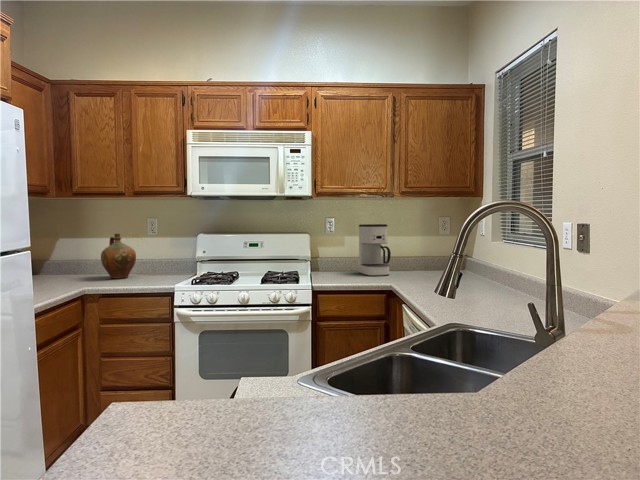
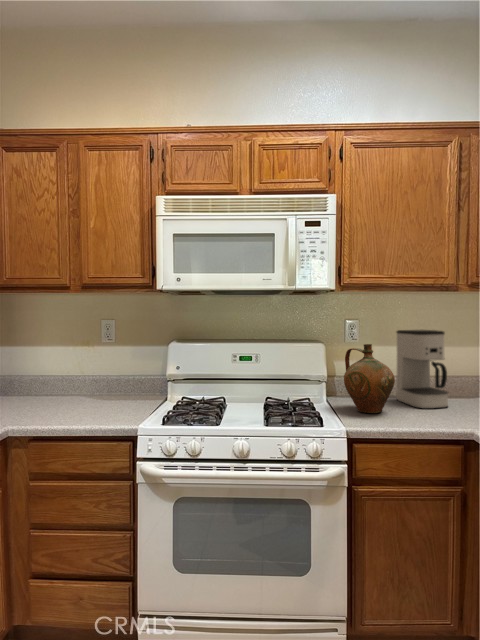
ceramic jug: present [101,234,136,279] -> present [344,344,395,413]

